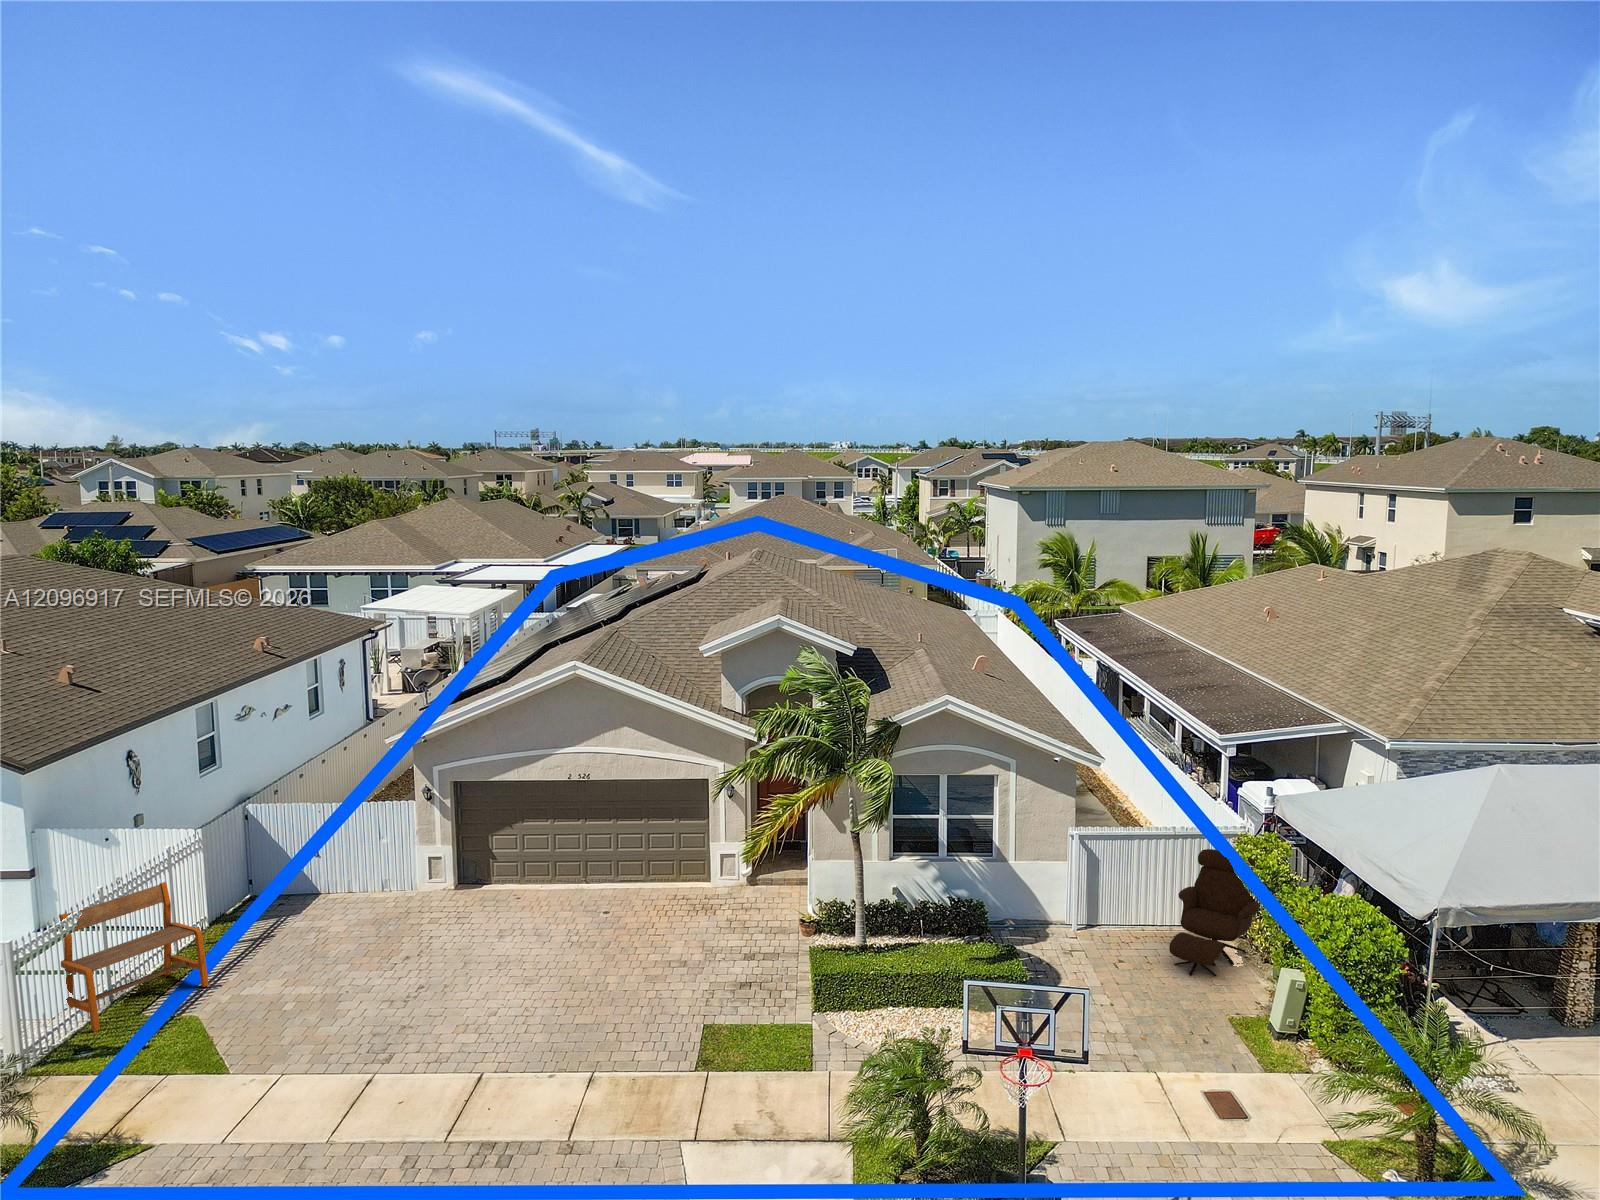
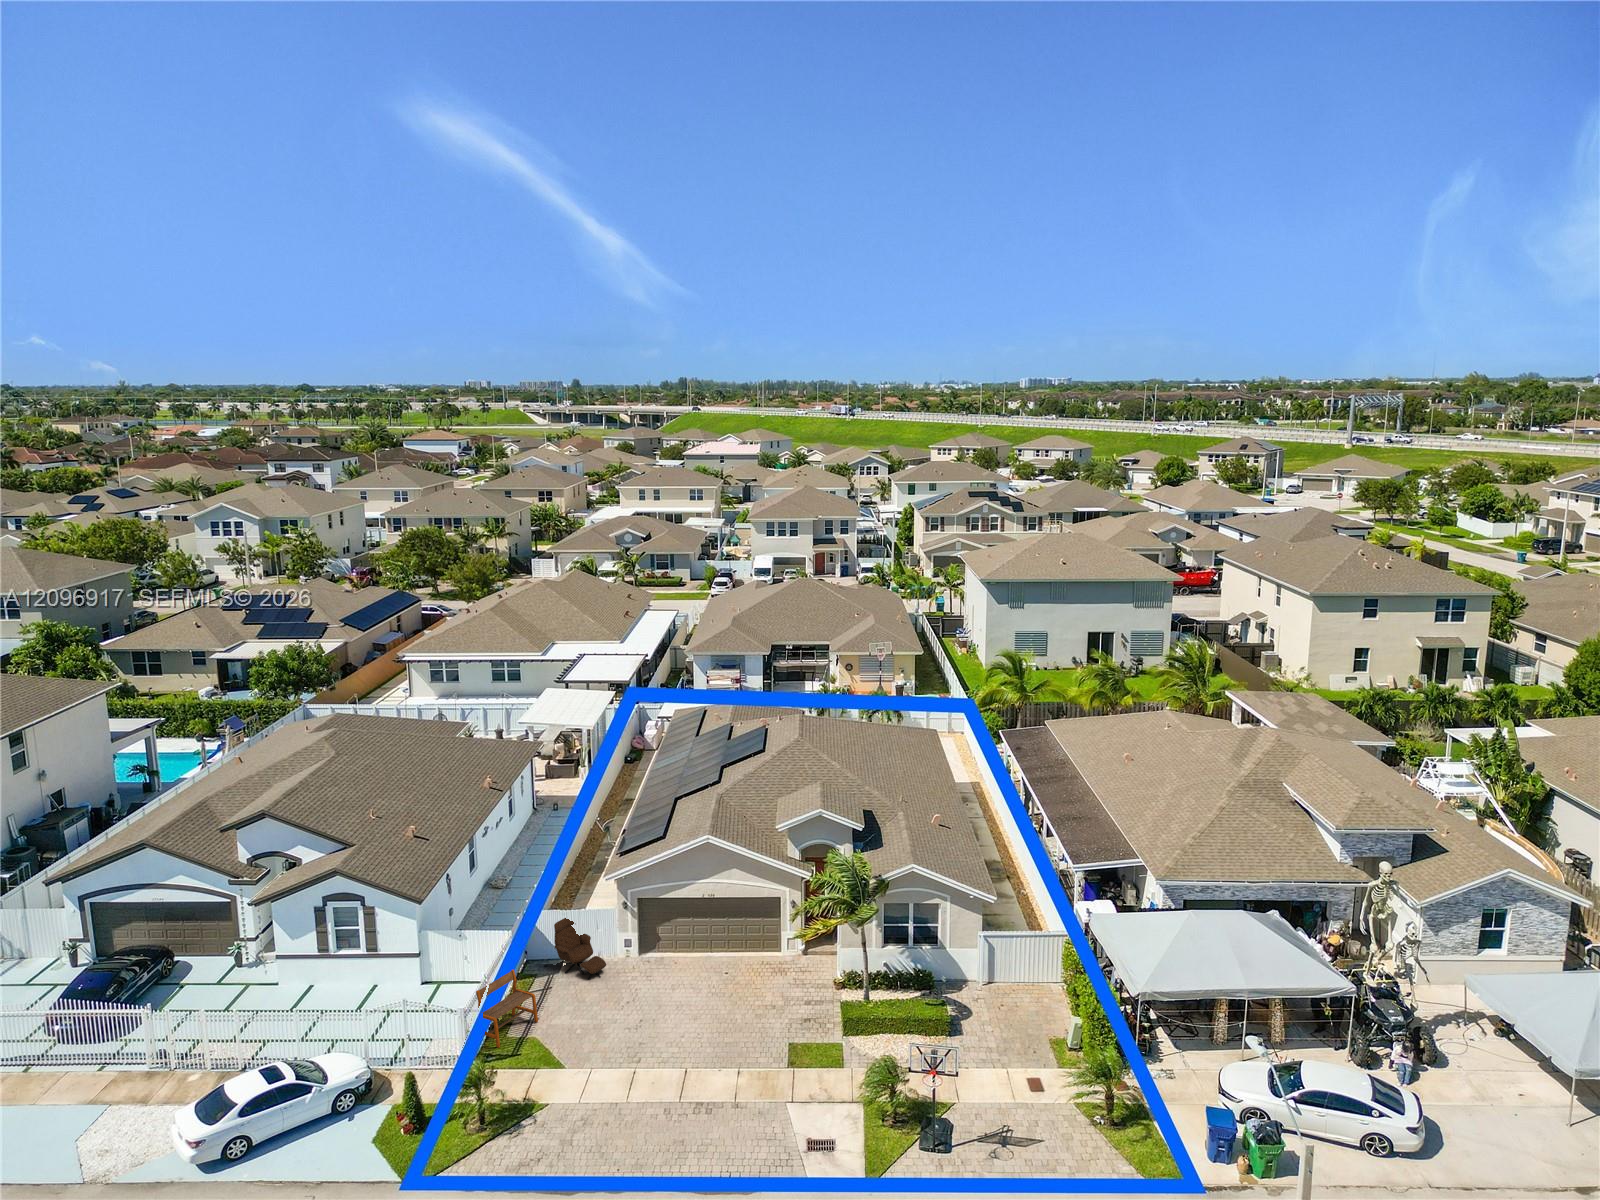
lounge chair: present [1169,849,1260,976] -> present [554,918,606,979]

